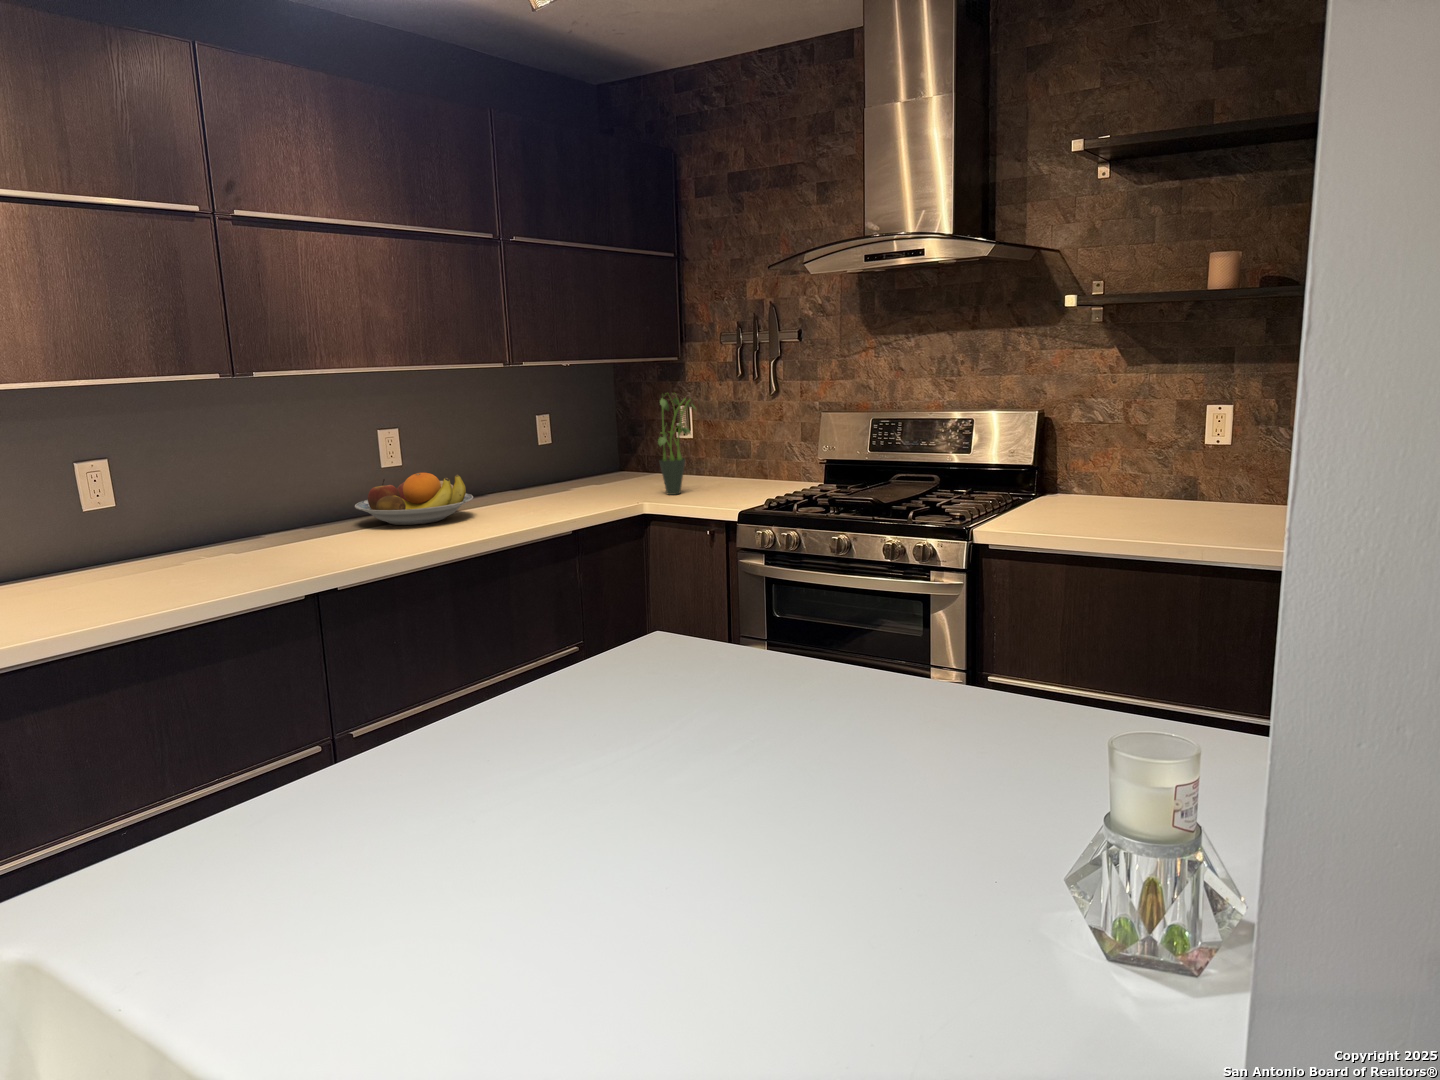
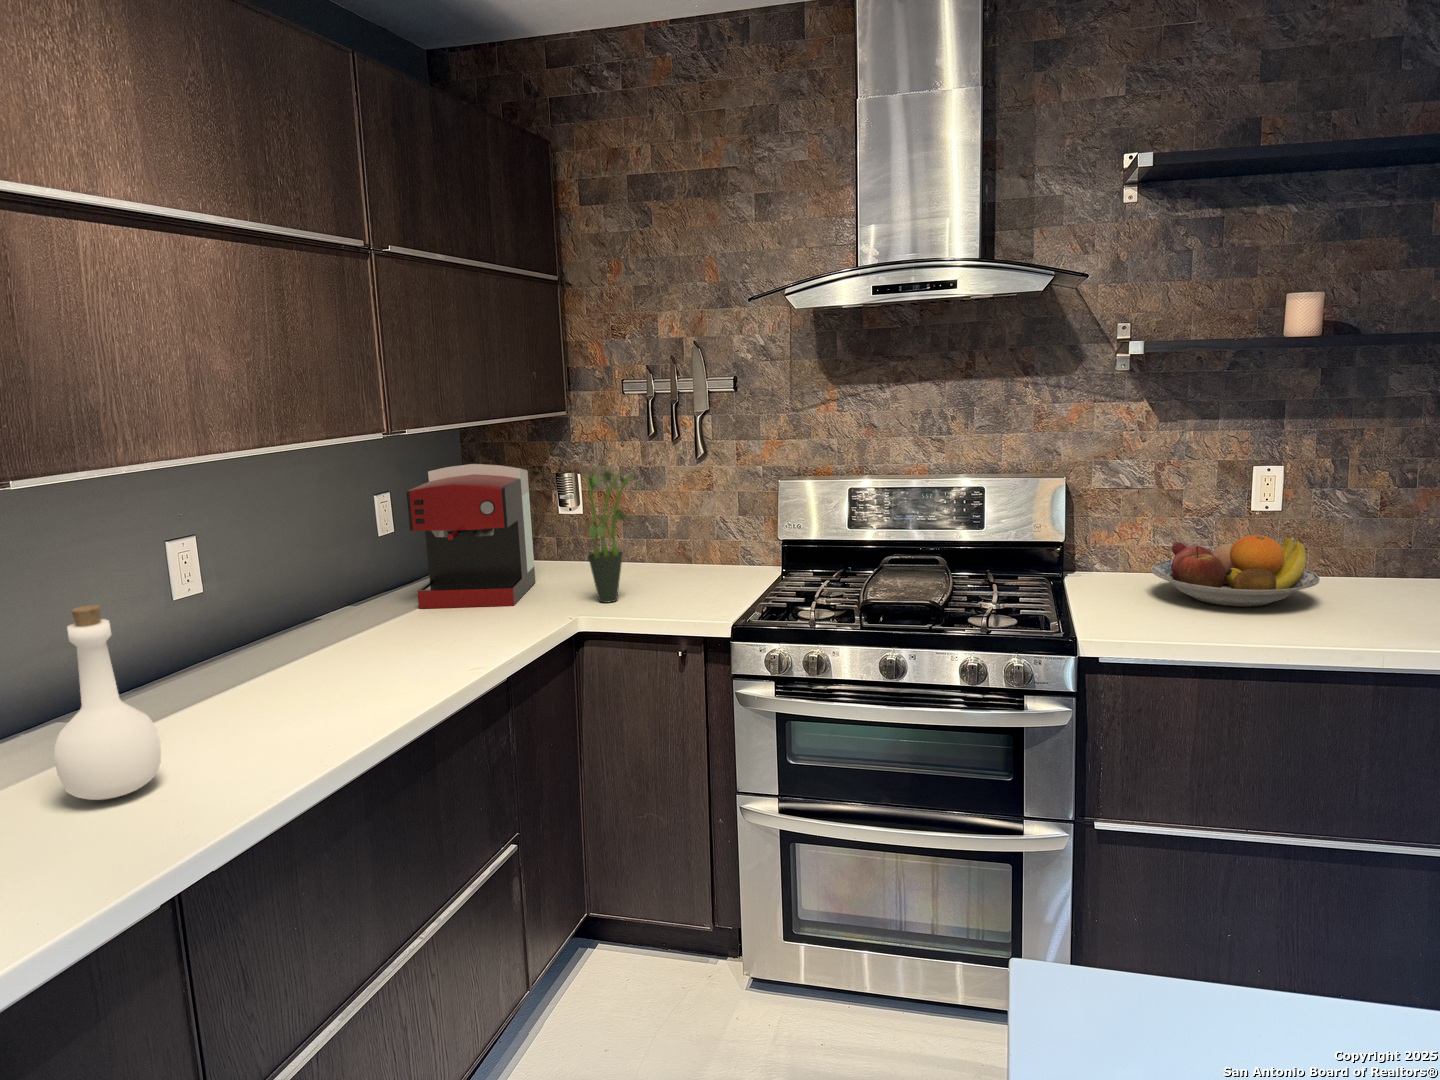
coffee maker: none [543,392,642,494] -> present [407,464,535,608]
bottle: none [275,444,330,551] -> present [54,605,161,800]
fruit bowl: present [355,473,473,525] -> present [1151,535,1320,607]

